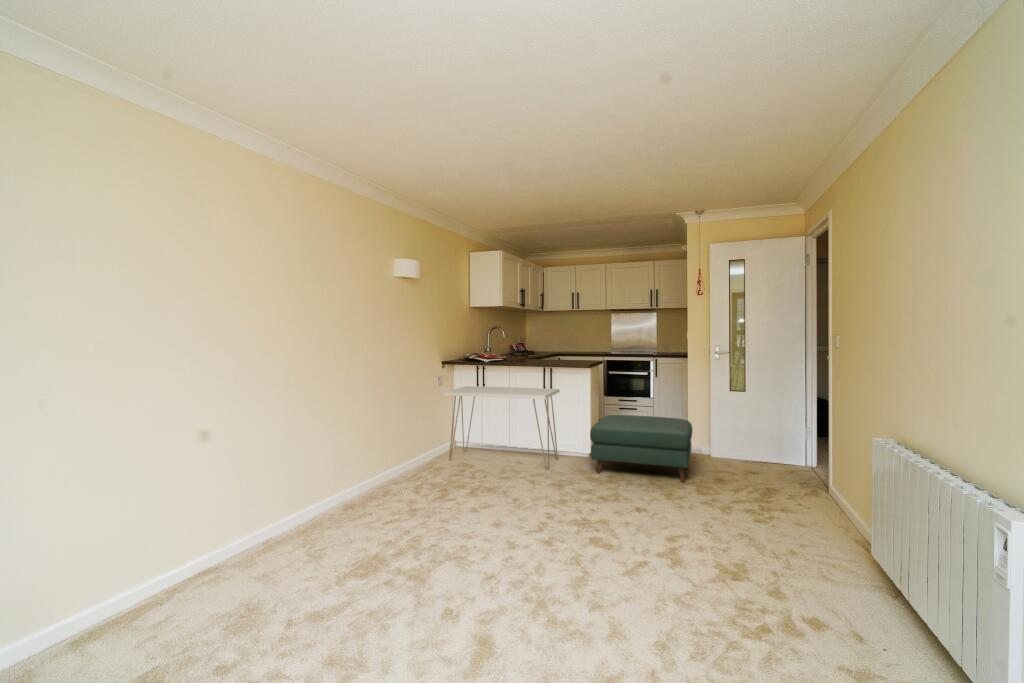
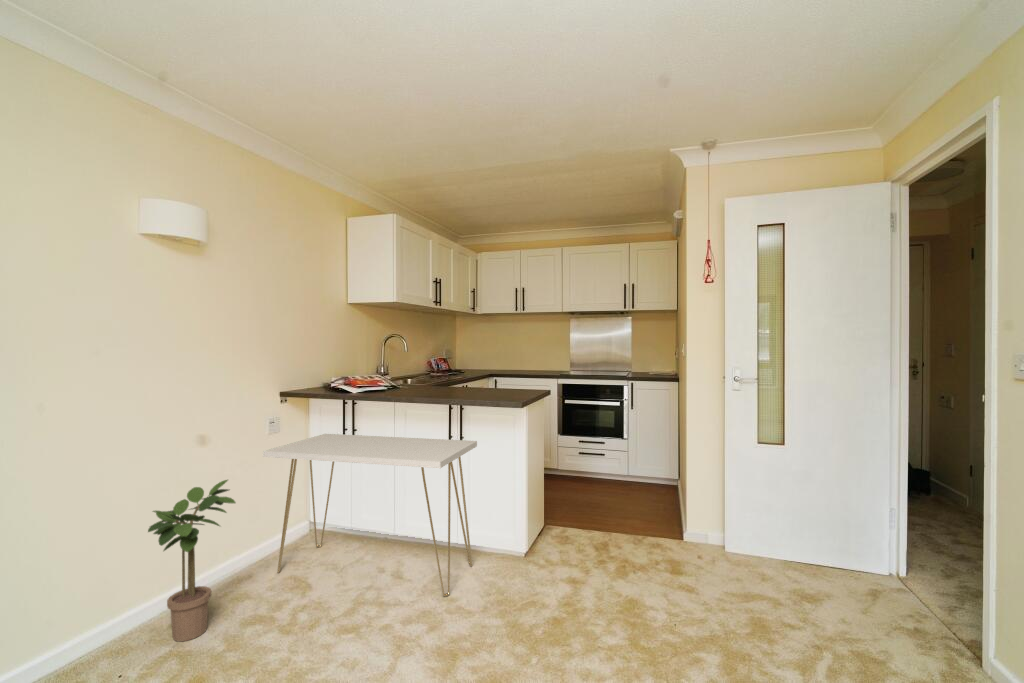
potted plant: none [402,403,441,480] -> present [148,480,236,641]
ottoman: present [590,415,693,482] -> none [523,486,711,636]

